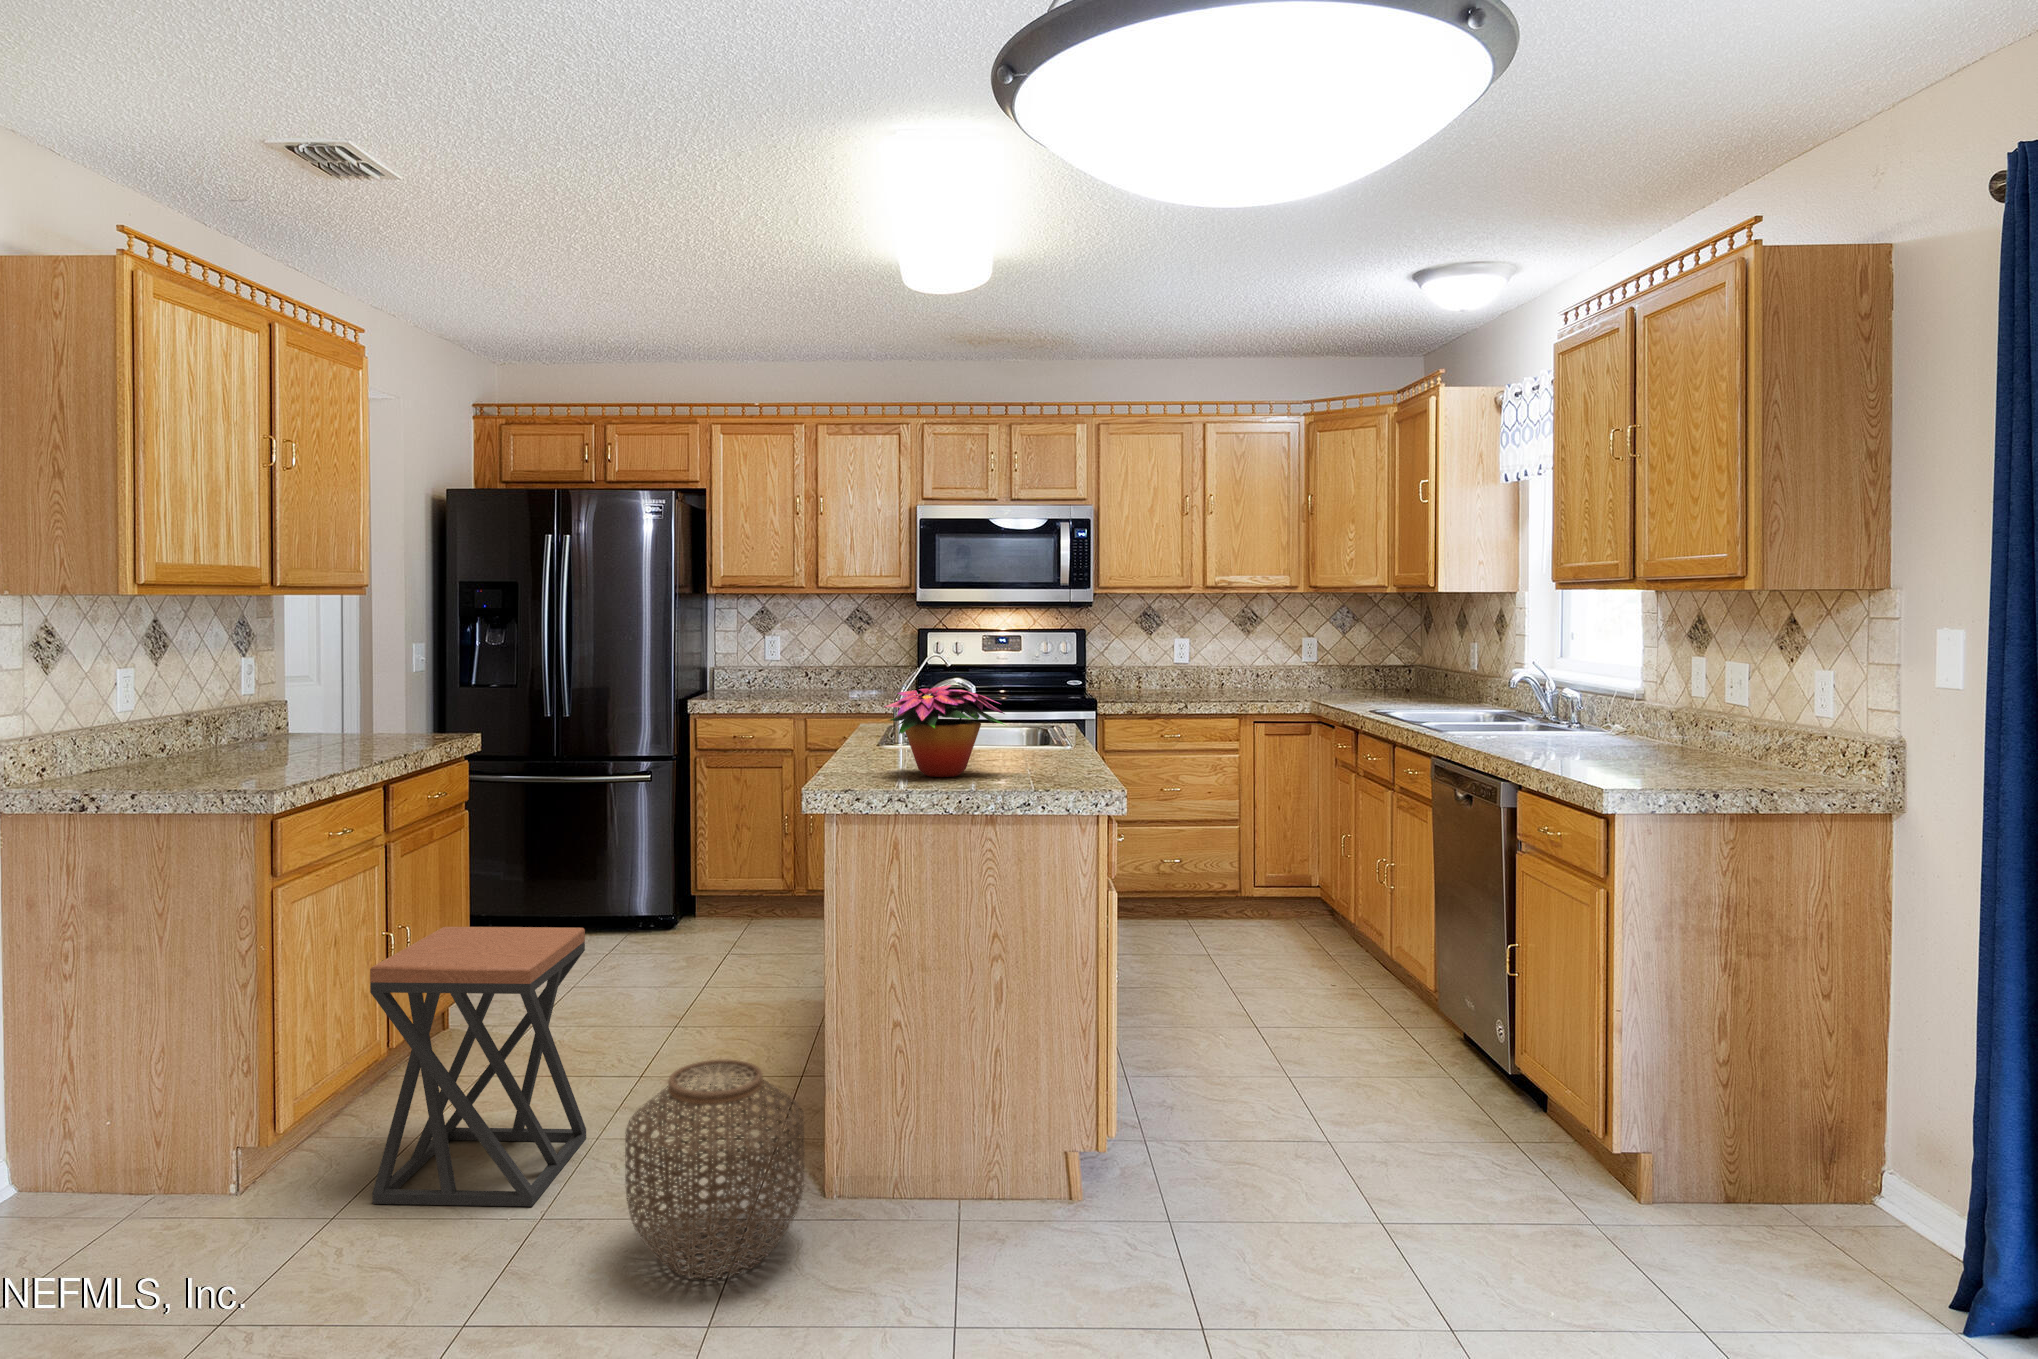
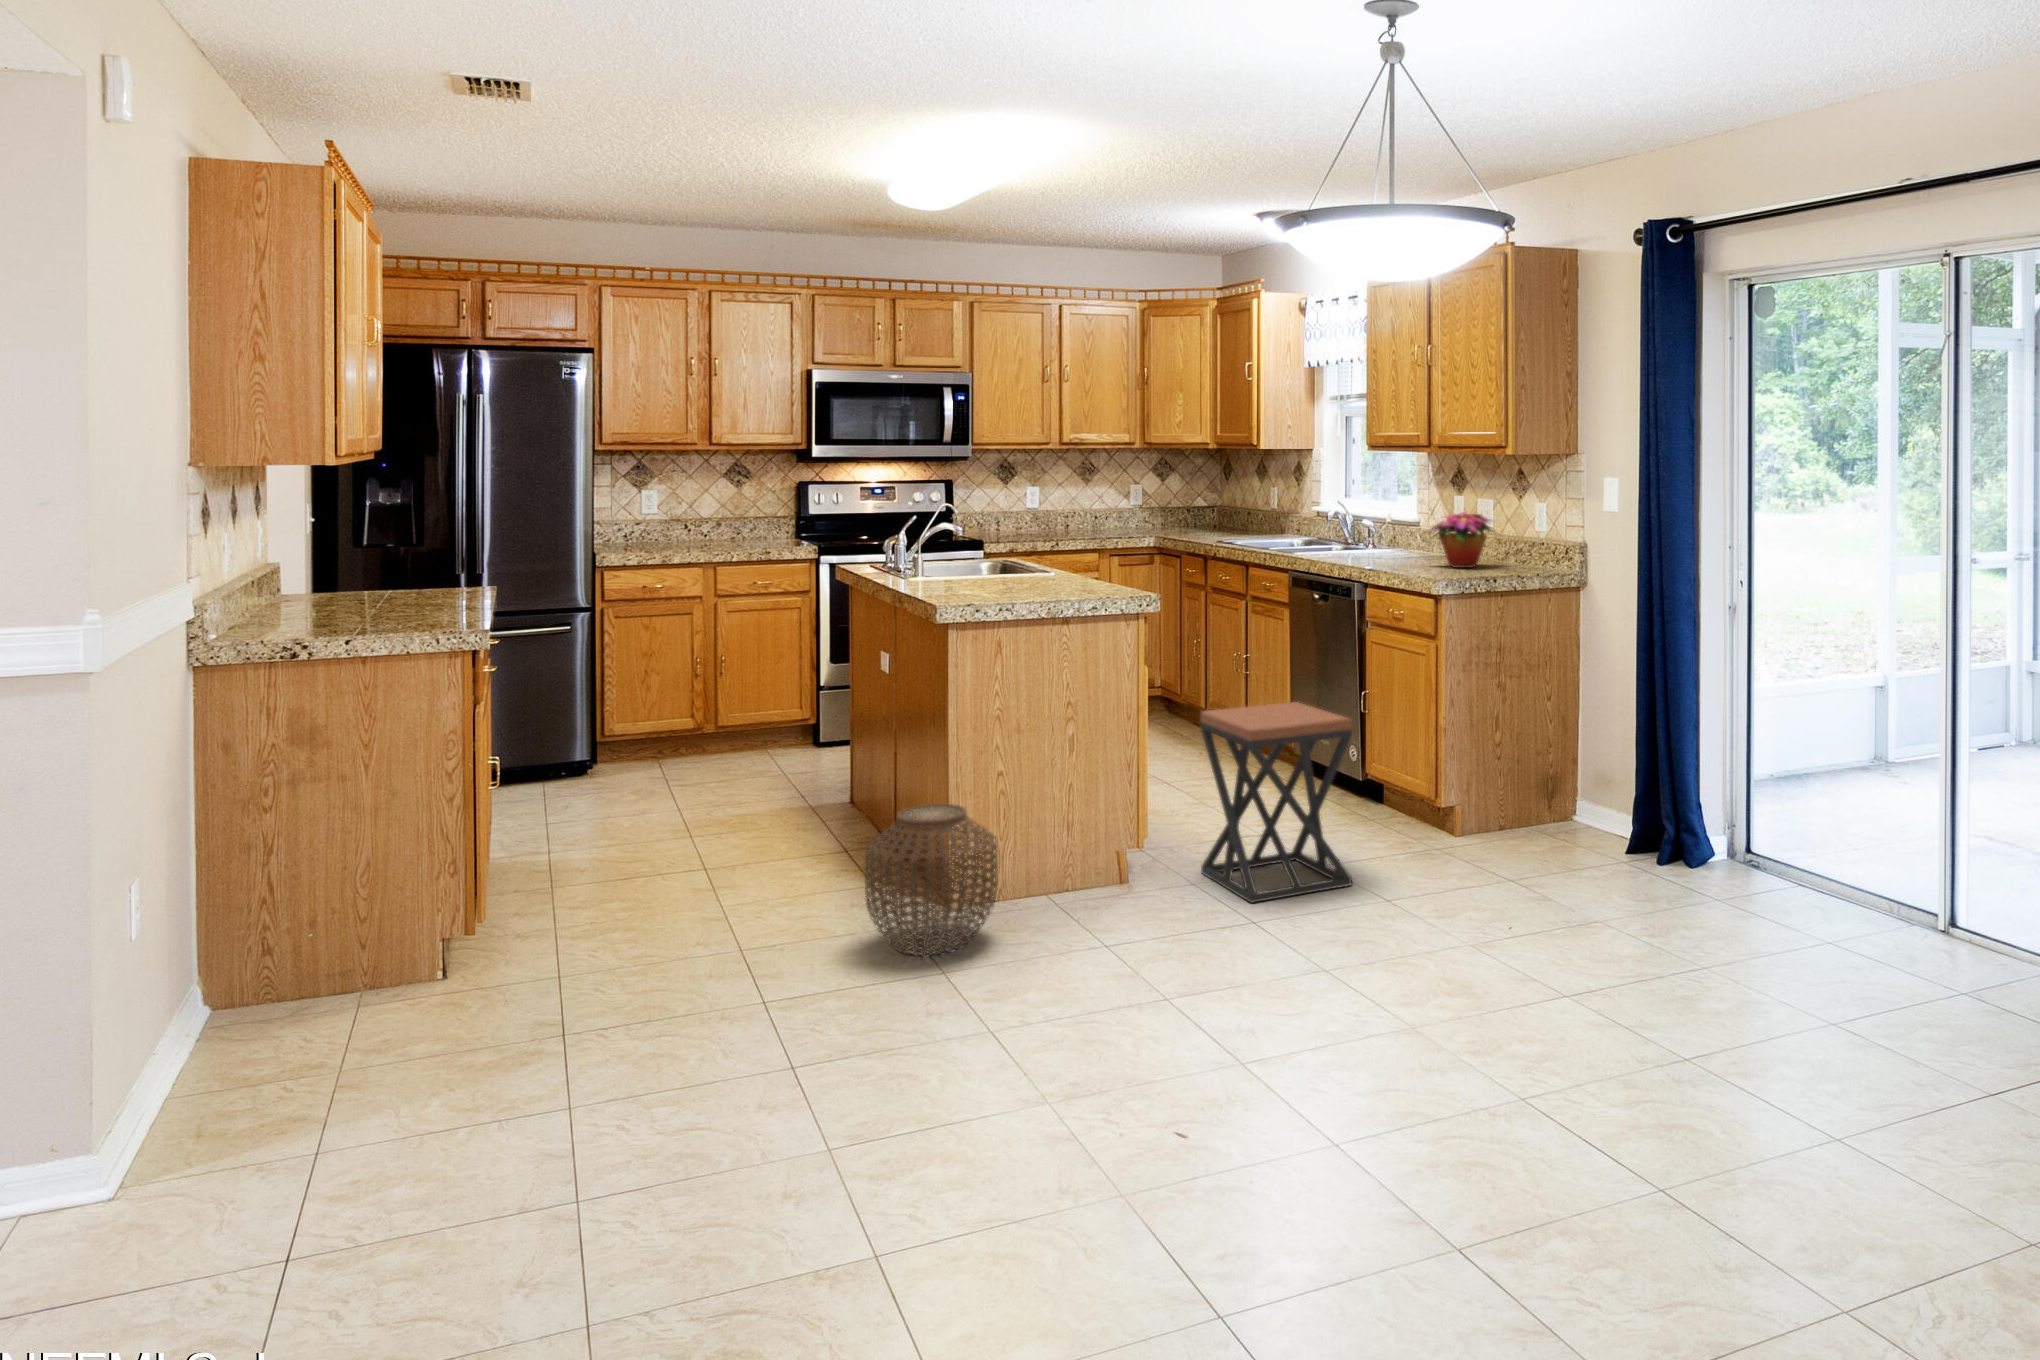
flower arrangement: present [885,685,1005,777] -> present [1428,512,1495,568]
stool: present [370,927,586,1206] -> present [1201,702,1352,903]

